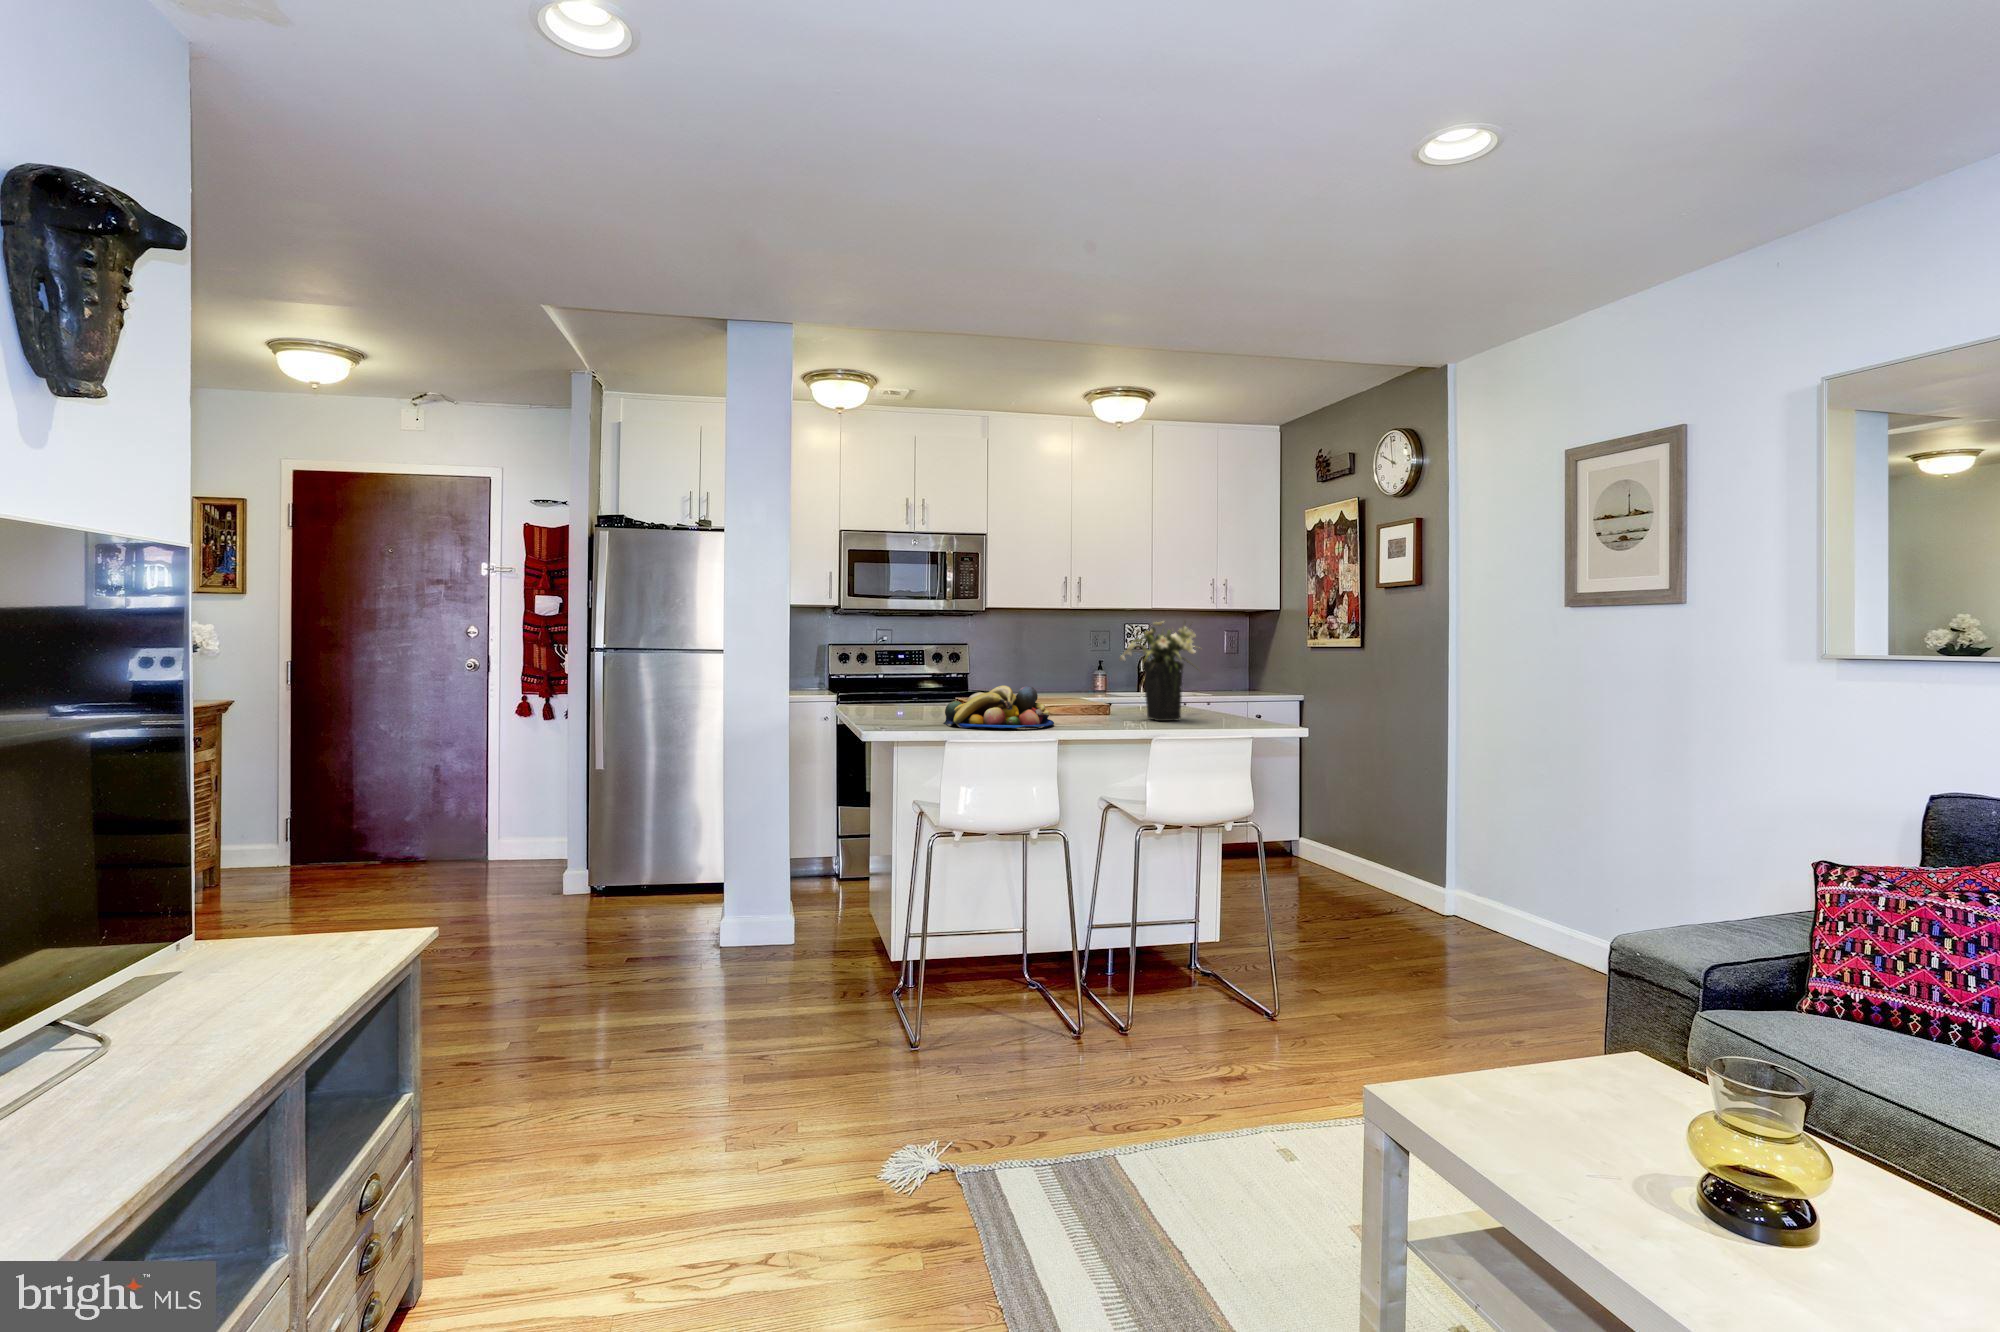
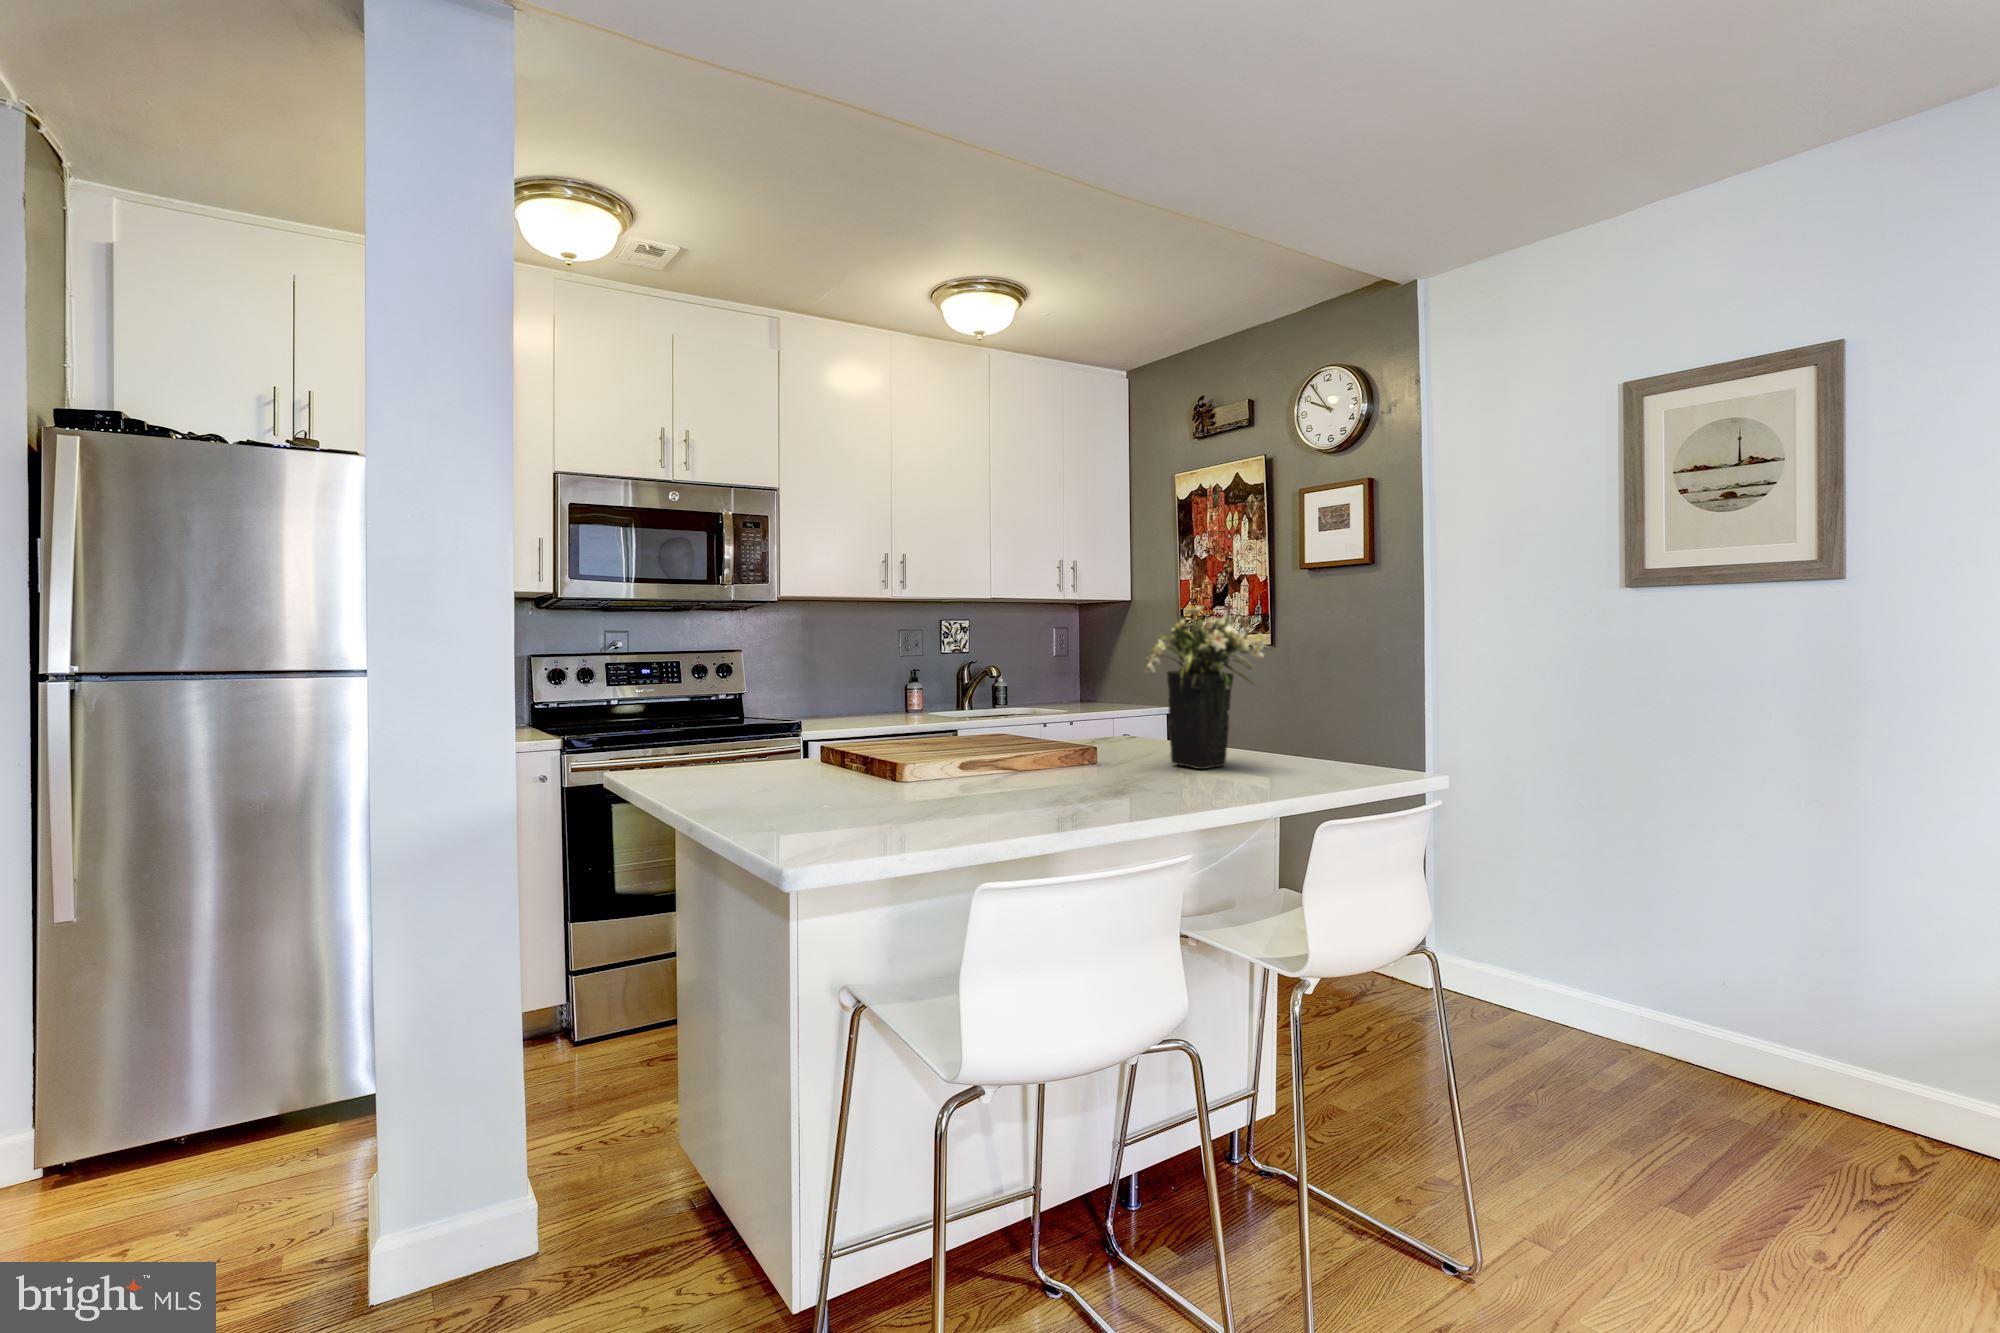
fruit bowl: present [944,686,1054,728] -> none [881,724,1088,815]

